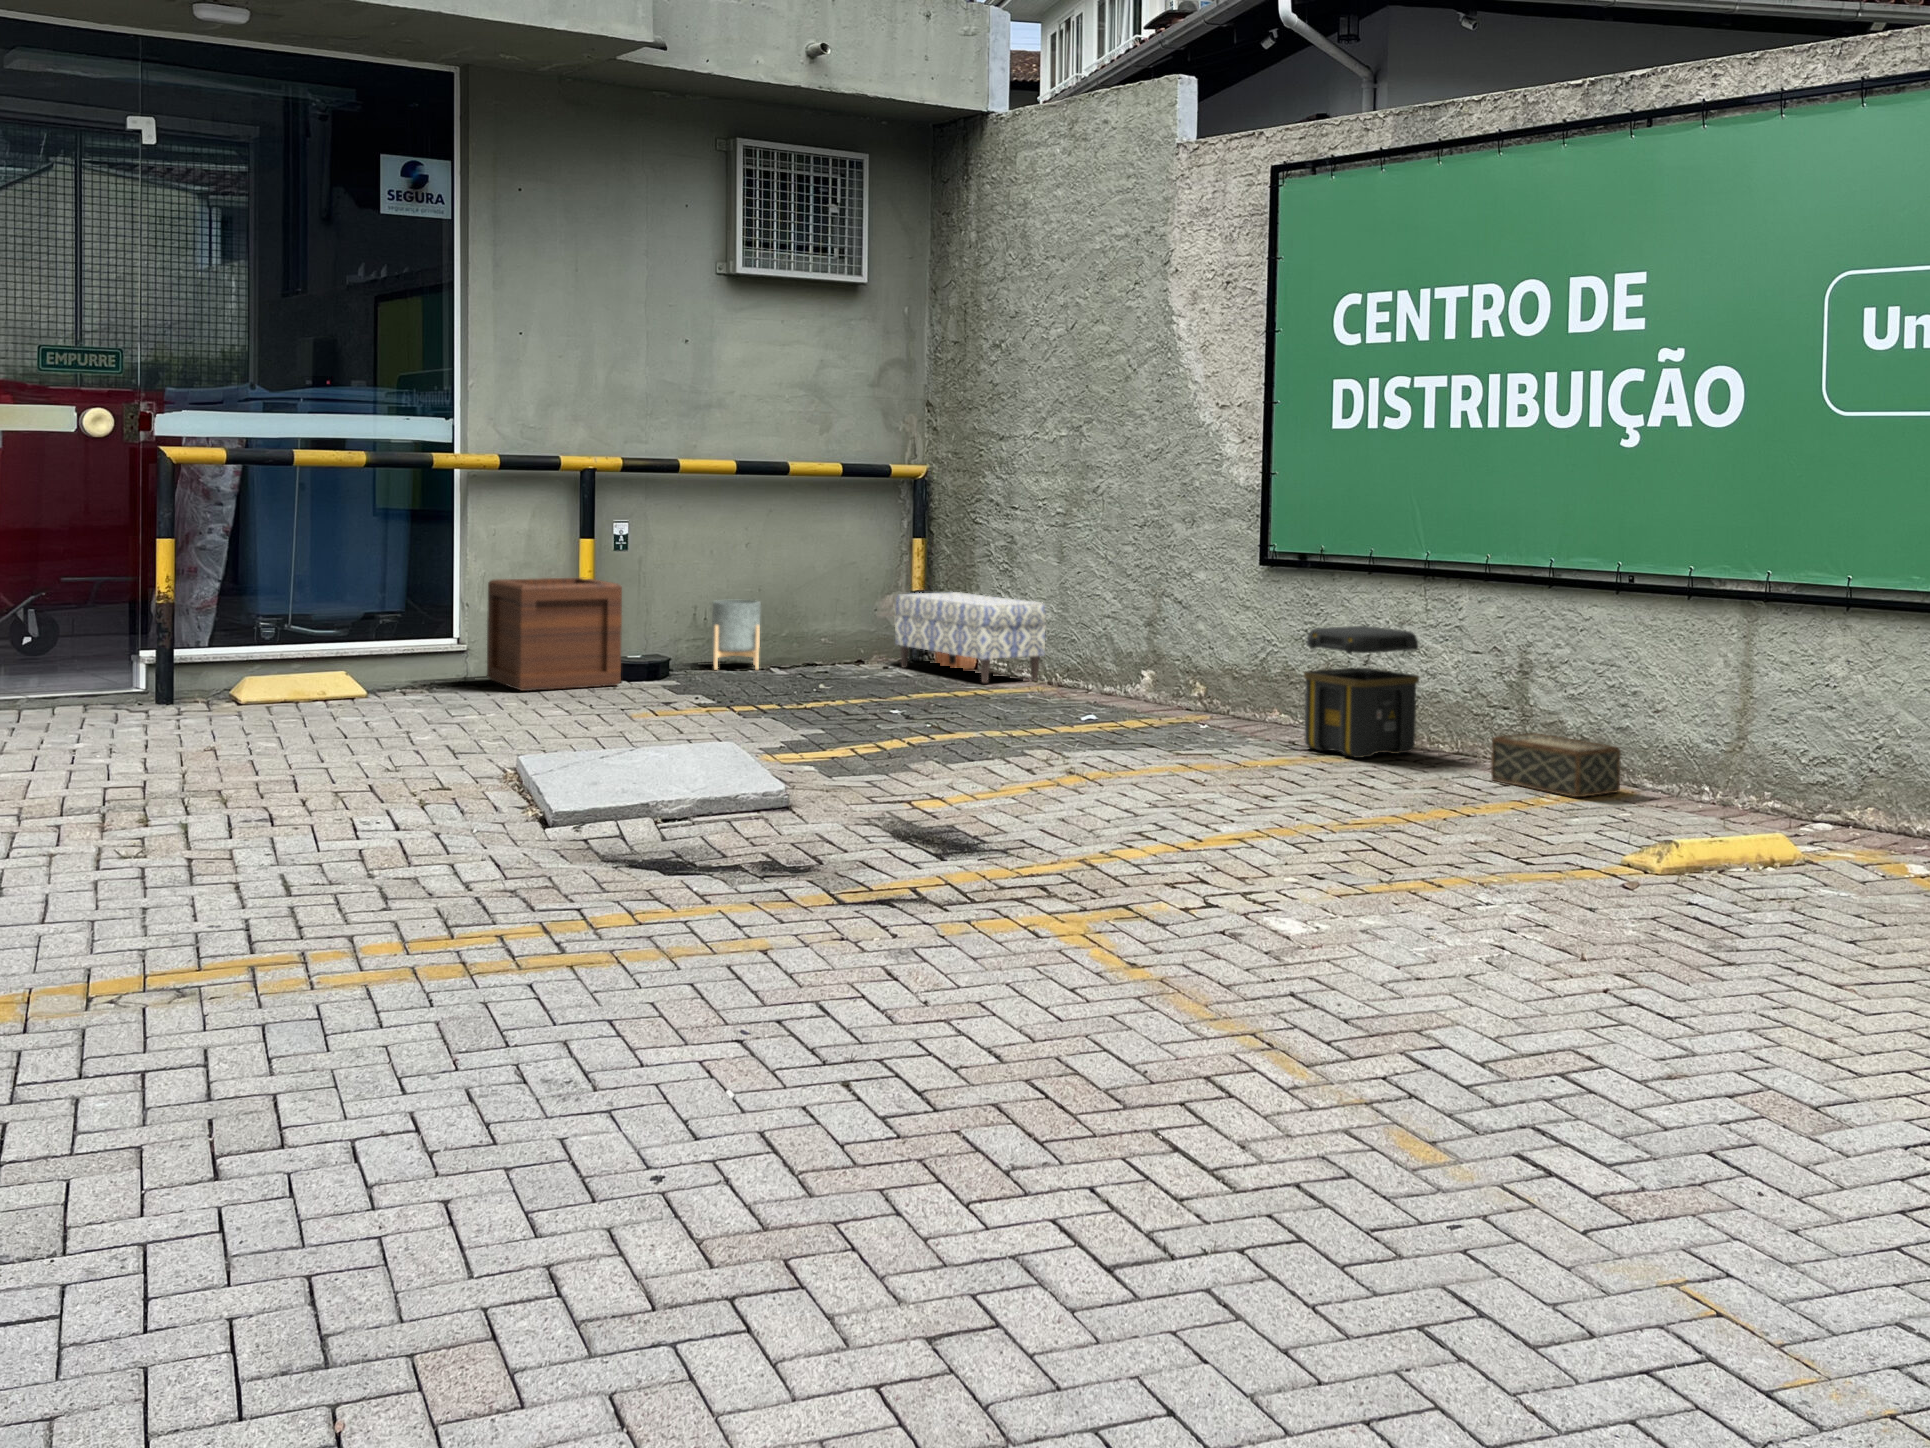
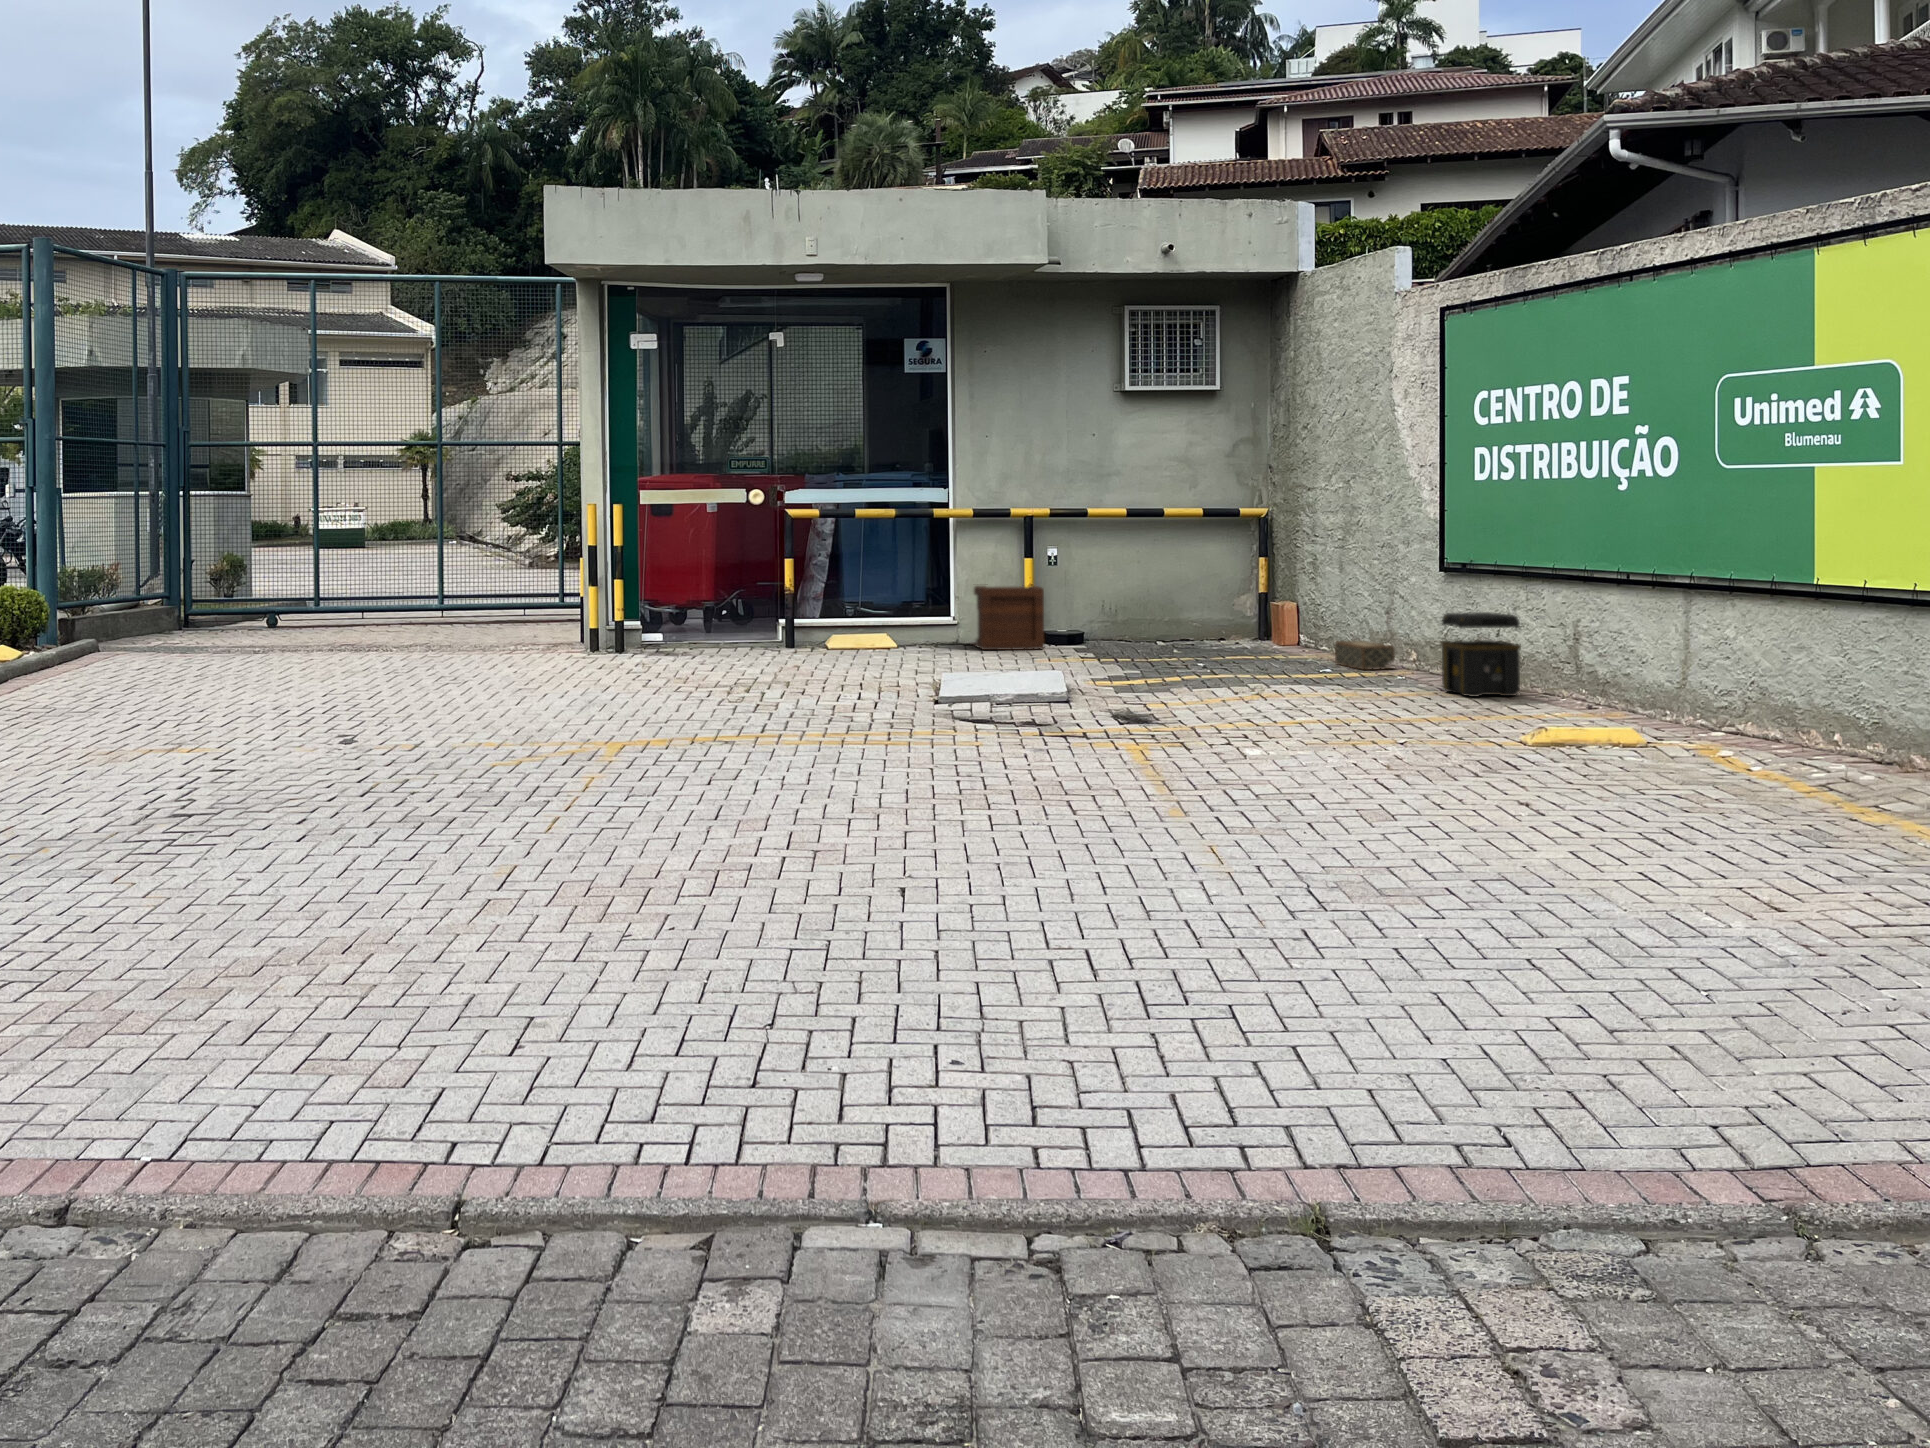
bench: present [895,592,1046,683] -> none [1236,596,1331,655]
planter: present [712,600,761,670] -> none [1112,600,1145,645]
woven basket: present [1491,733,1621,797] -> present [1335,641,1395,670]

